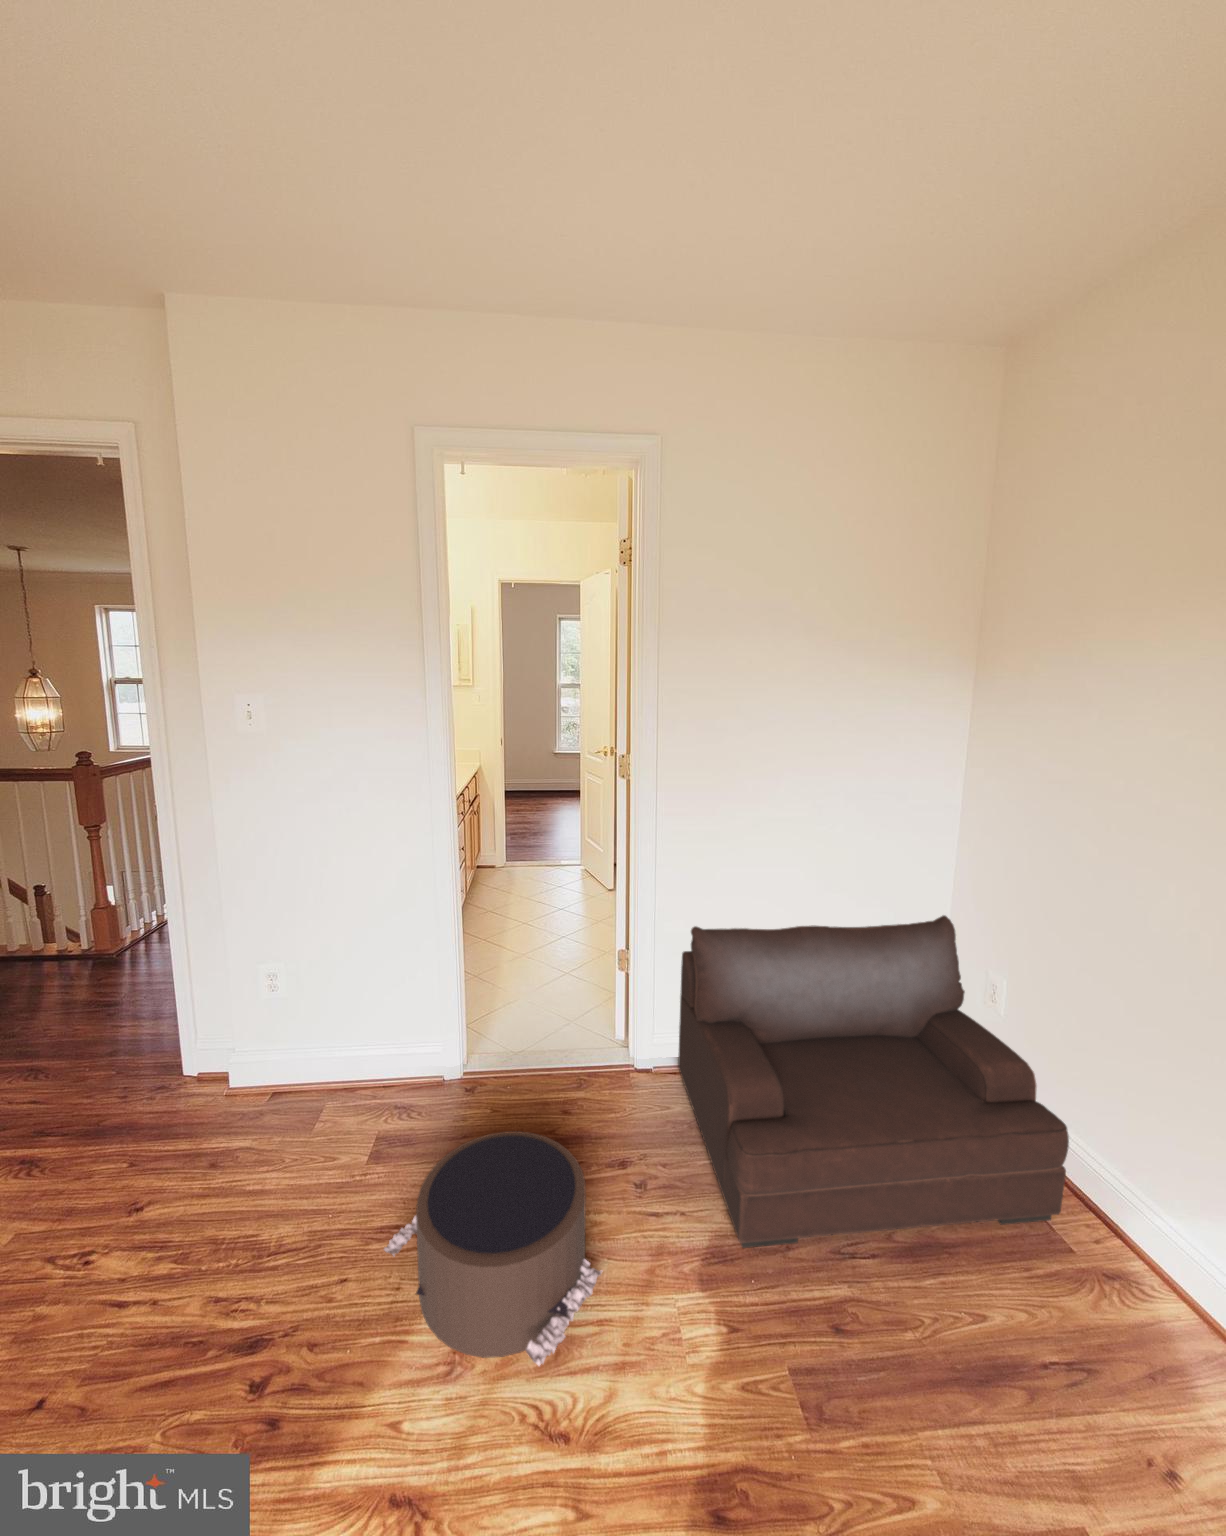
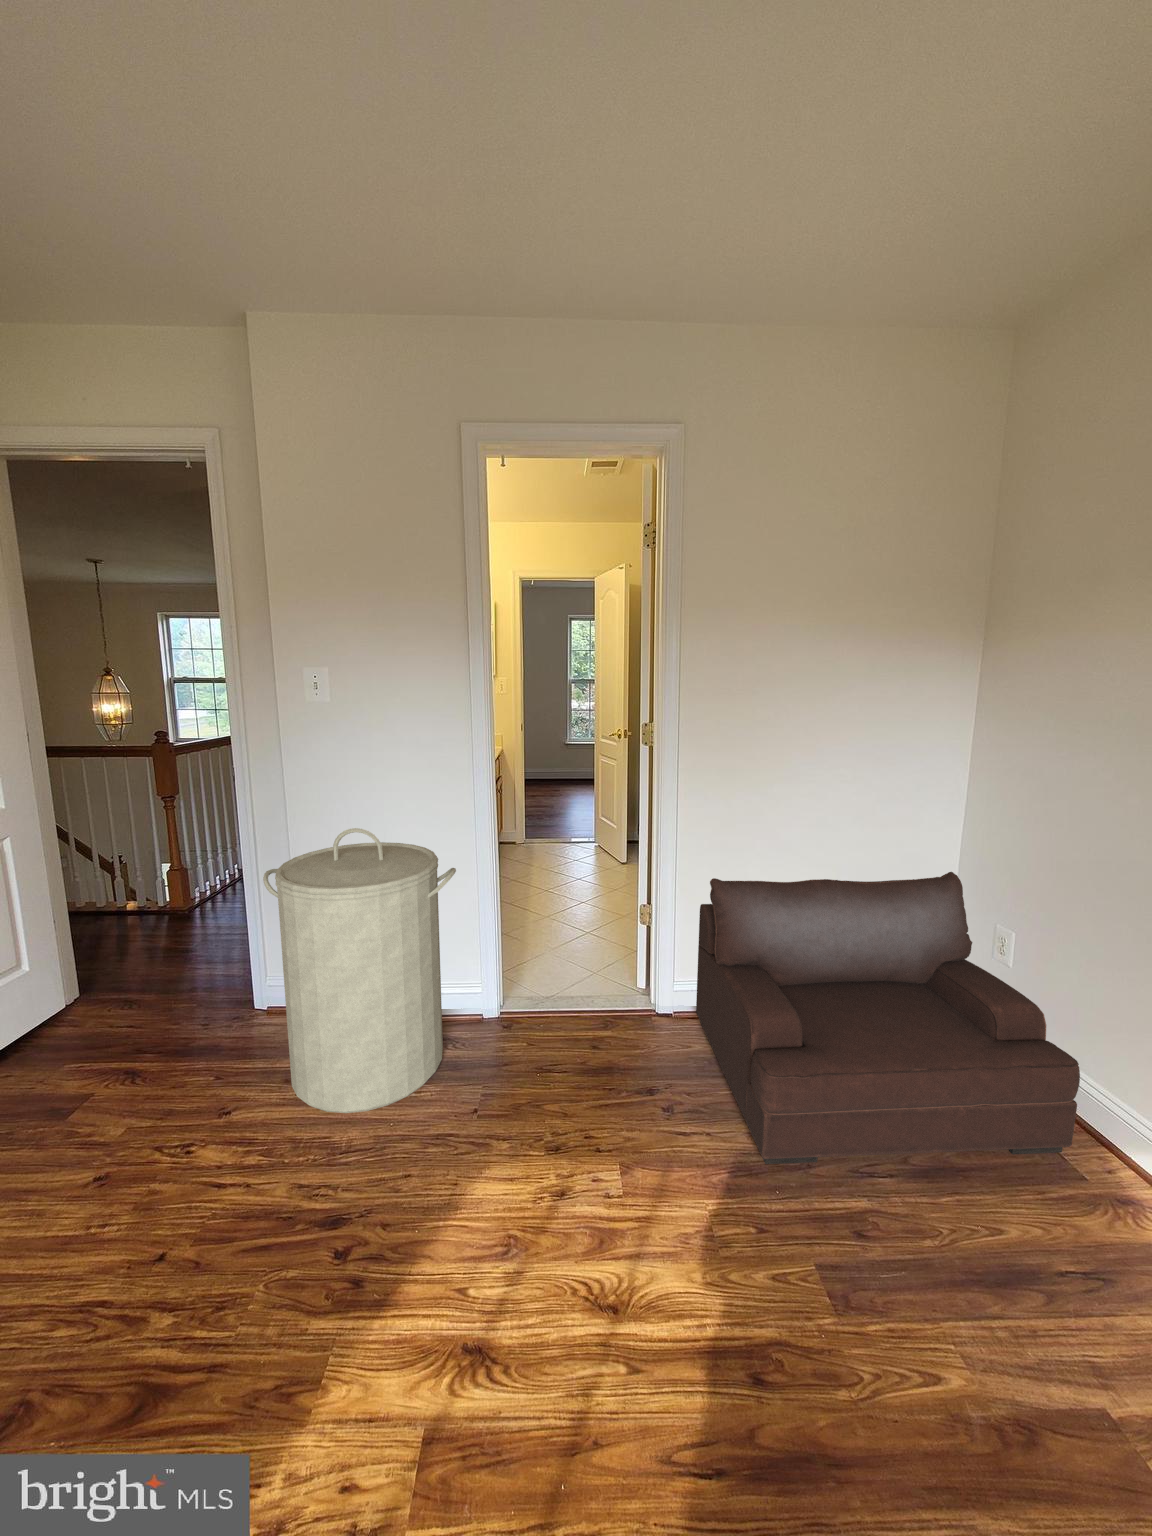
laundry hamper: none [183,879,409,1204] -> present [263,828,456,1113]
pouf: present [384,1131,602,1366] -> none [442,1054,639,1248]

